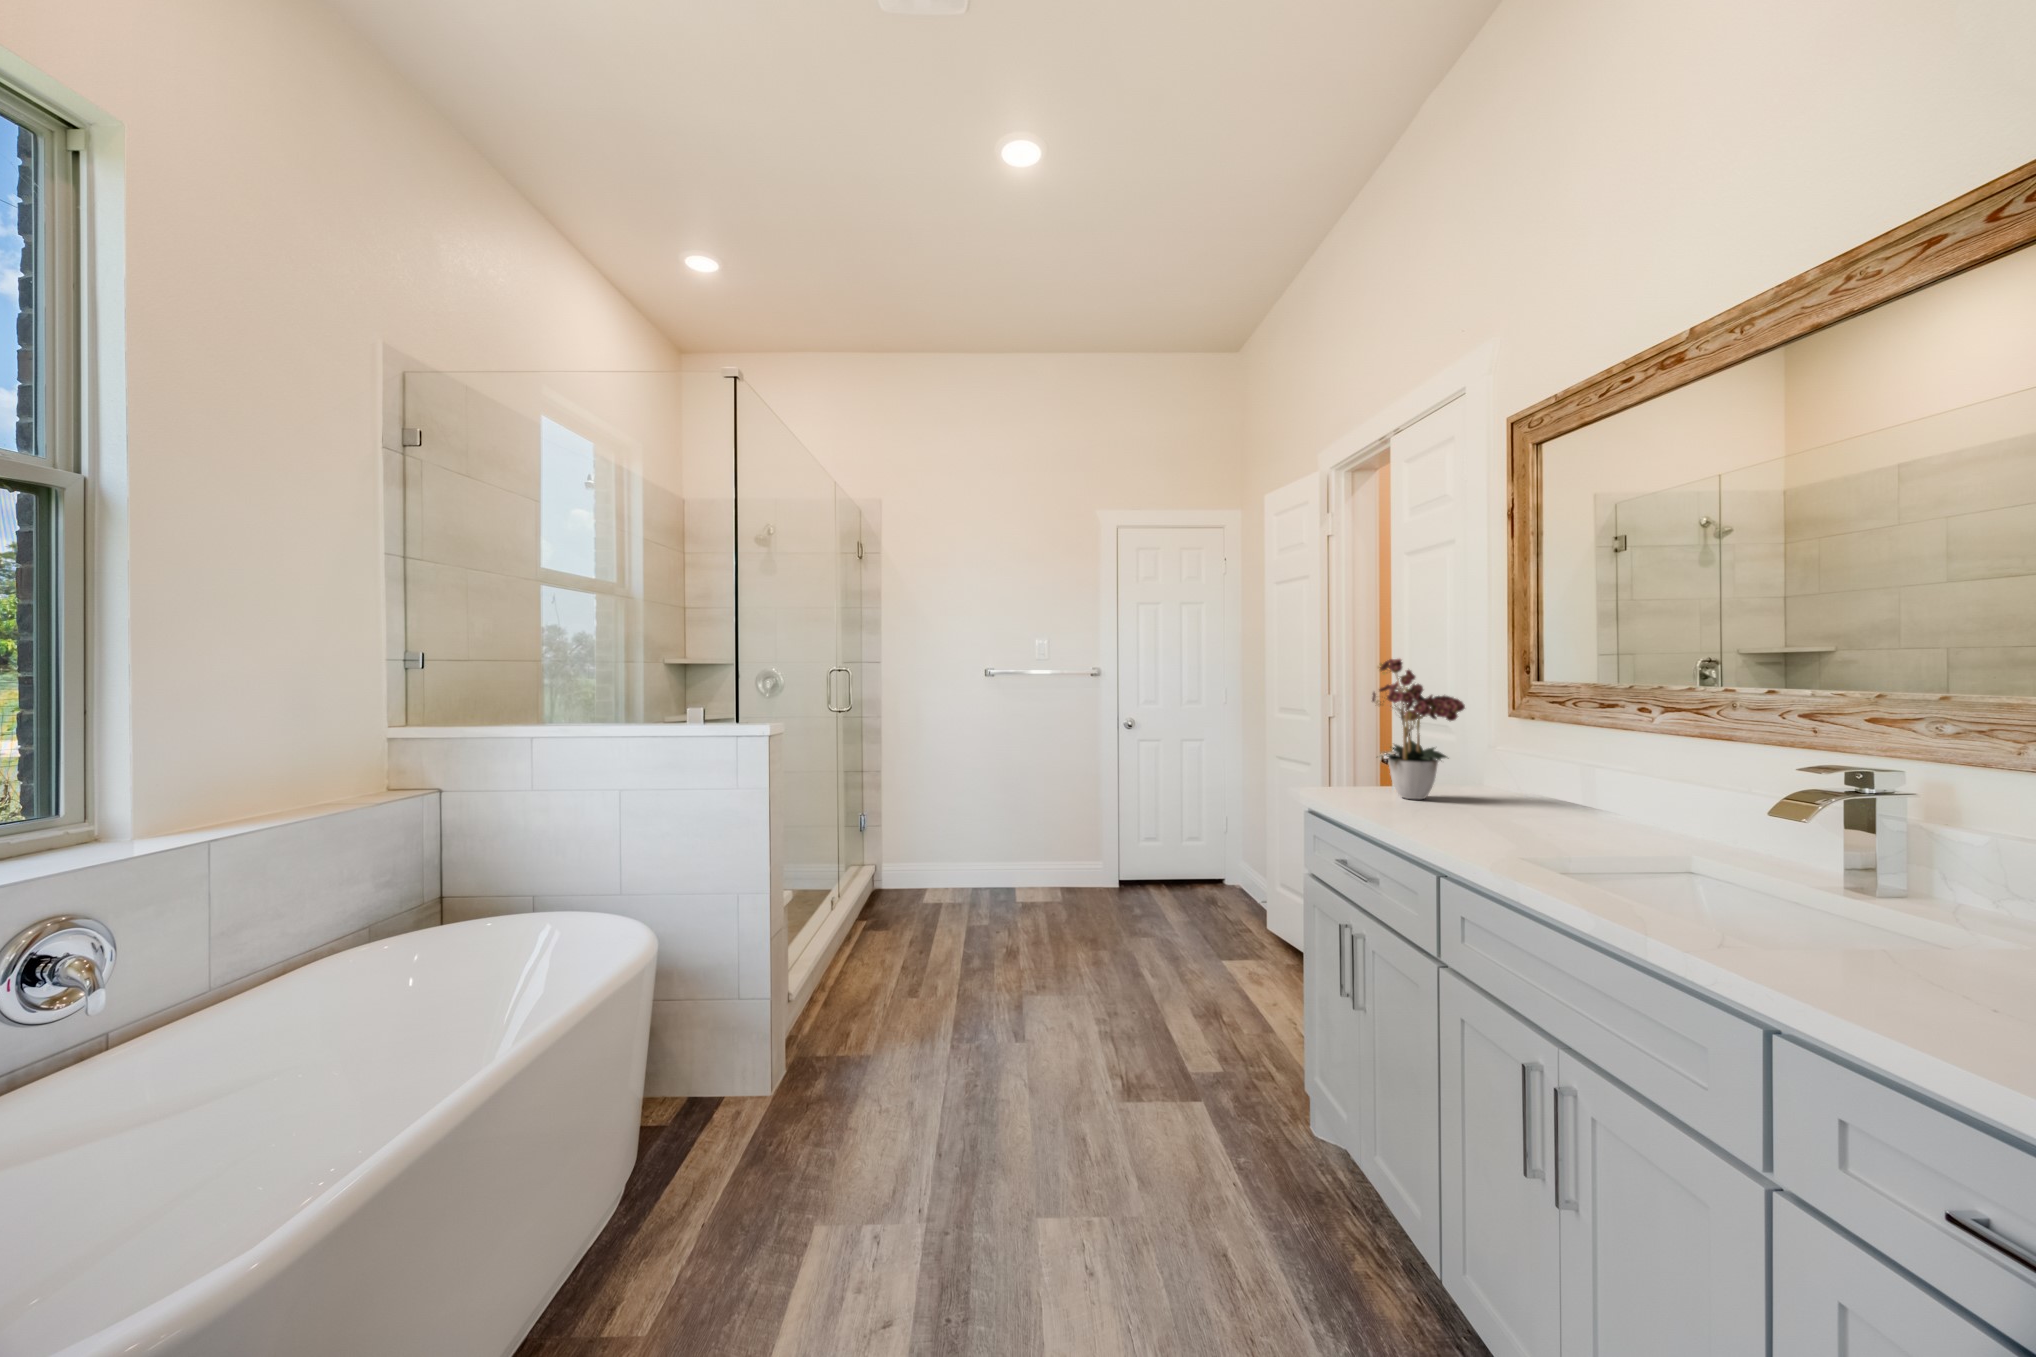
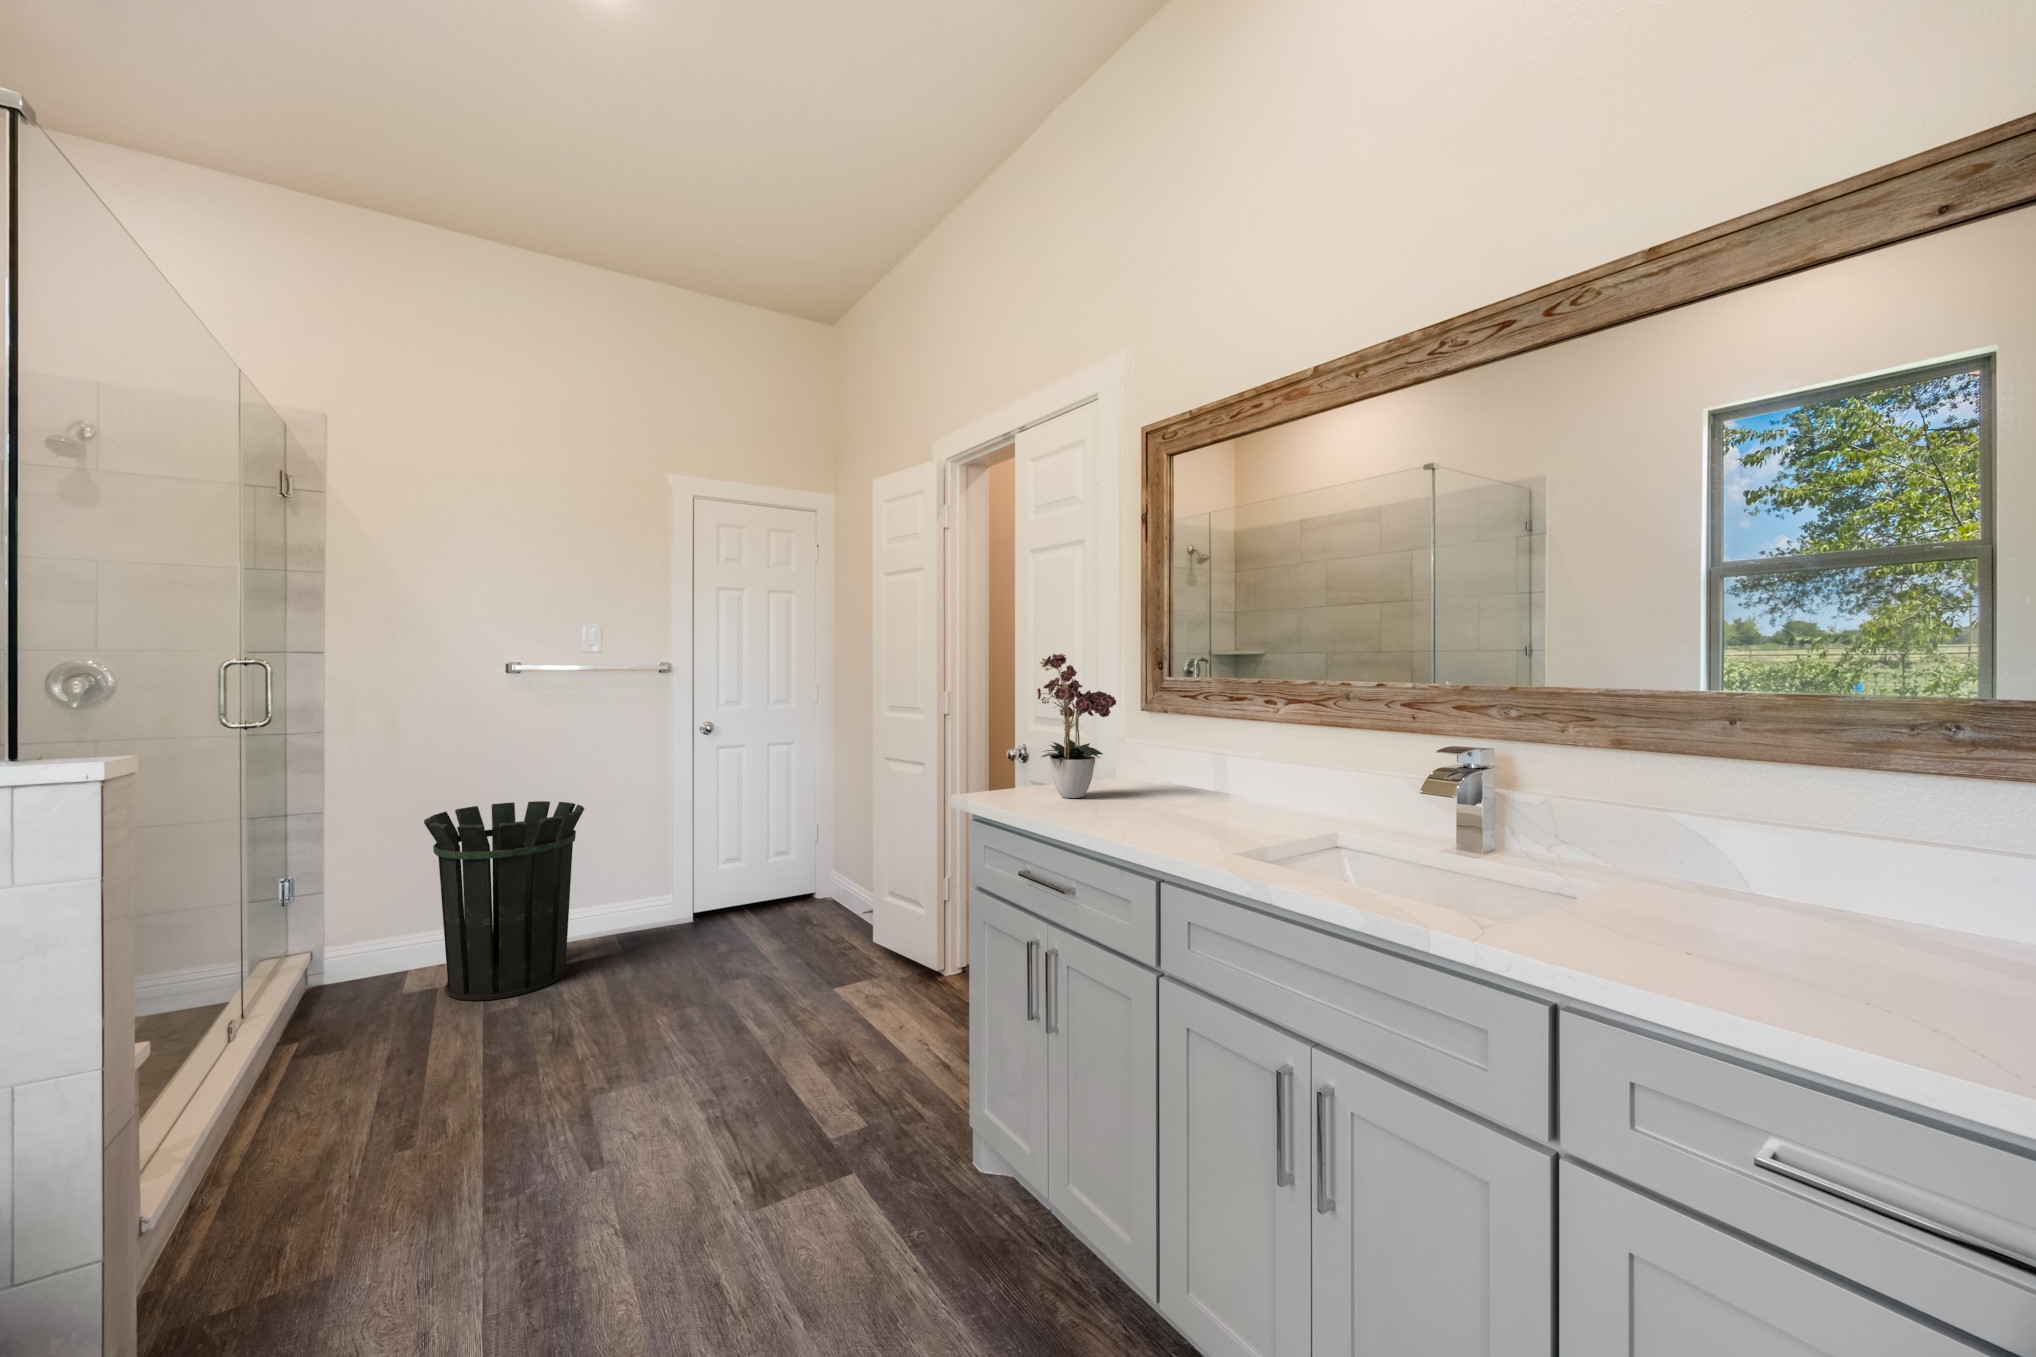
waste bin: none [935,775,1035,917] -> present [424,801,584,1001]

